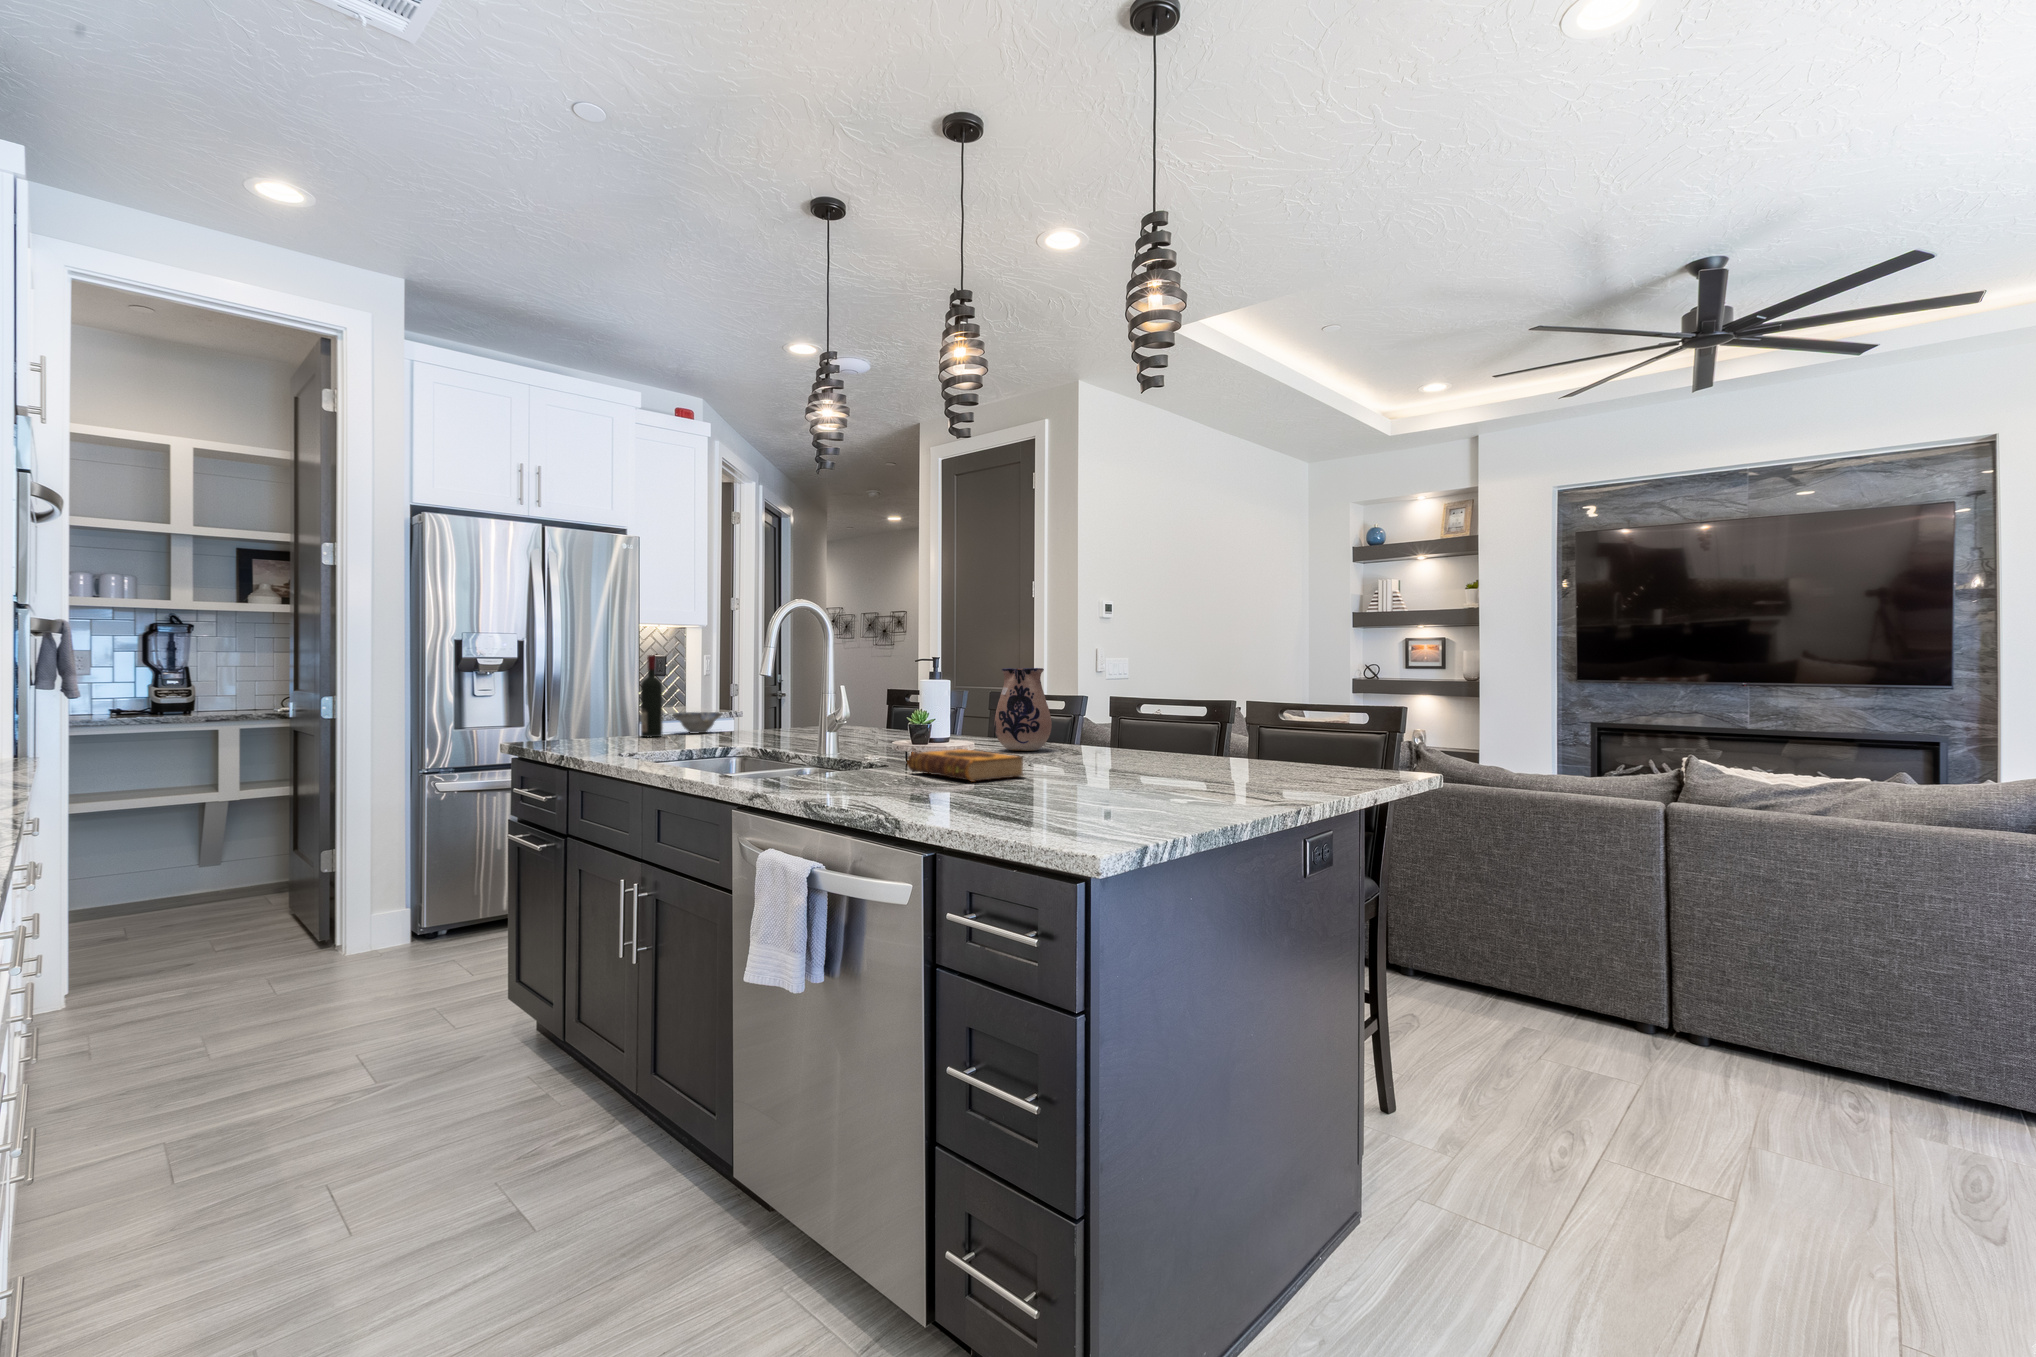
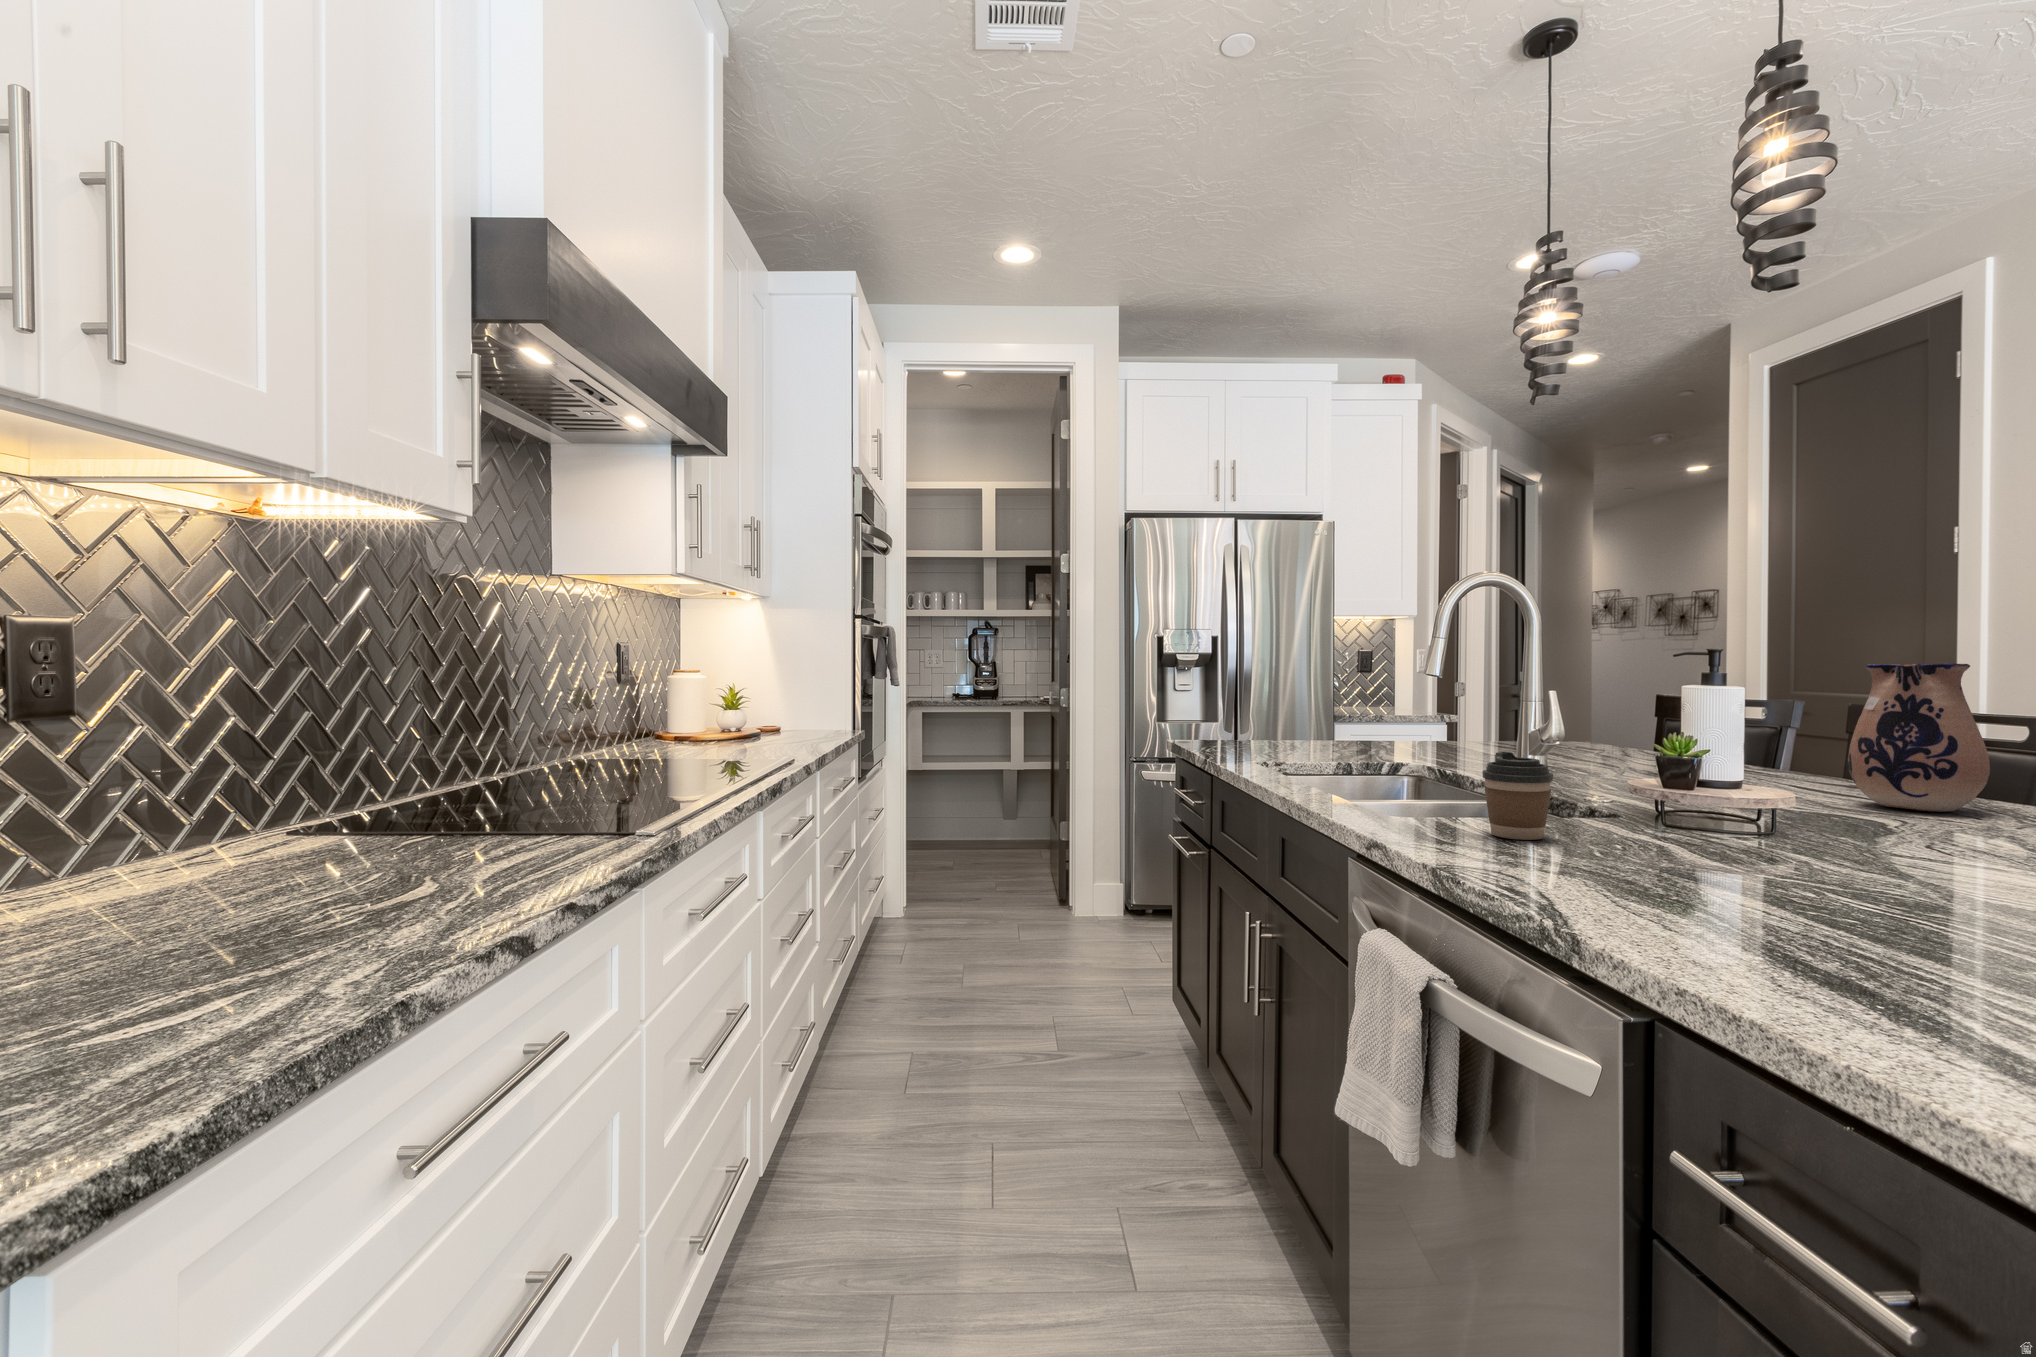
wine bottle: present [641,655,663,737] -> none [1313,649,1337,744]
ceramic bowl: present [672,712,722,734] -> none [1351,716,1412,742]
coffee cup: none [818,726,860,783] -> present [1482,752,1553,840]
hardback book: present [908,749,1023,782] -> none [1647,800,1908,870]

